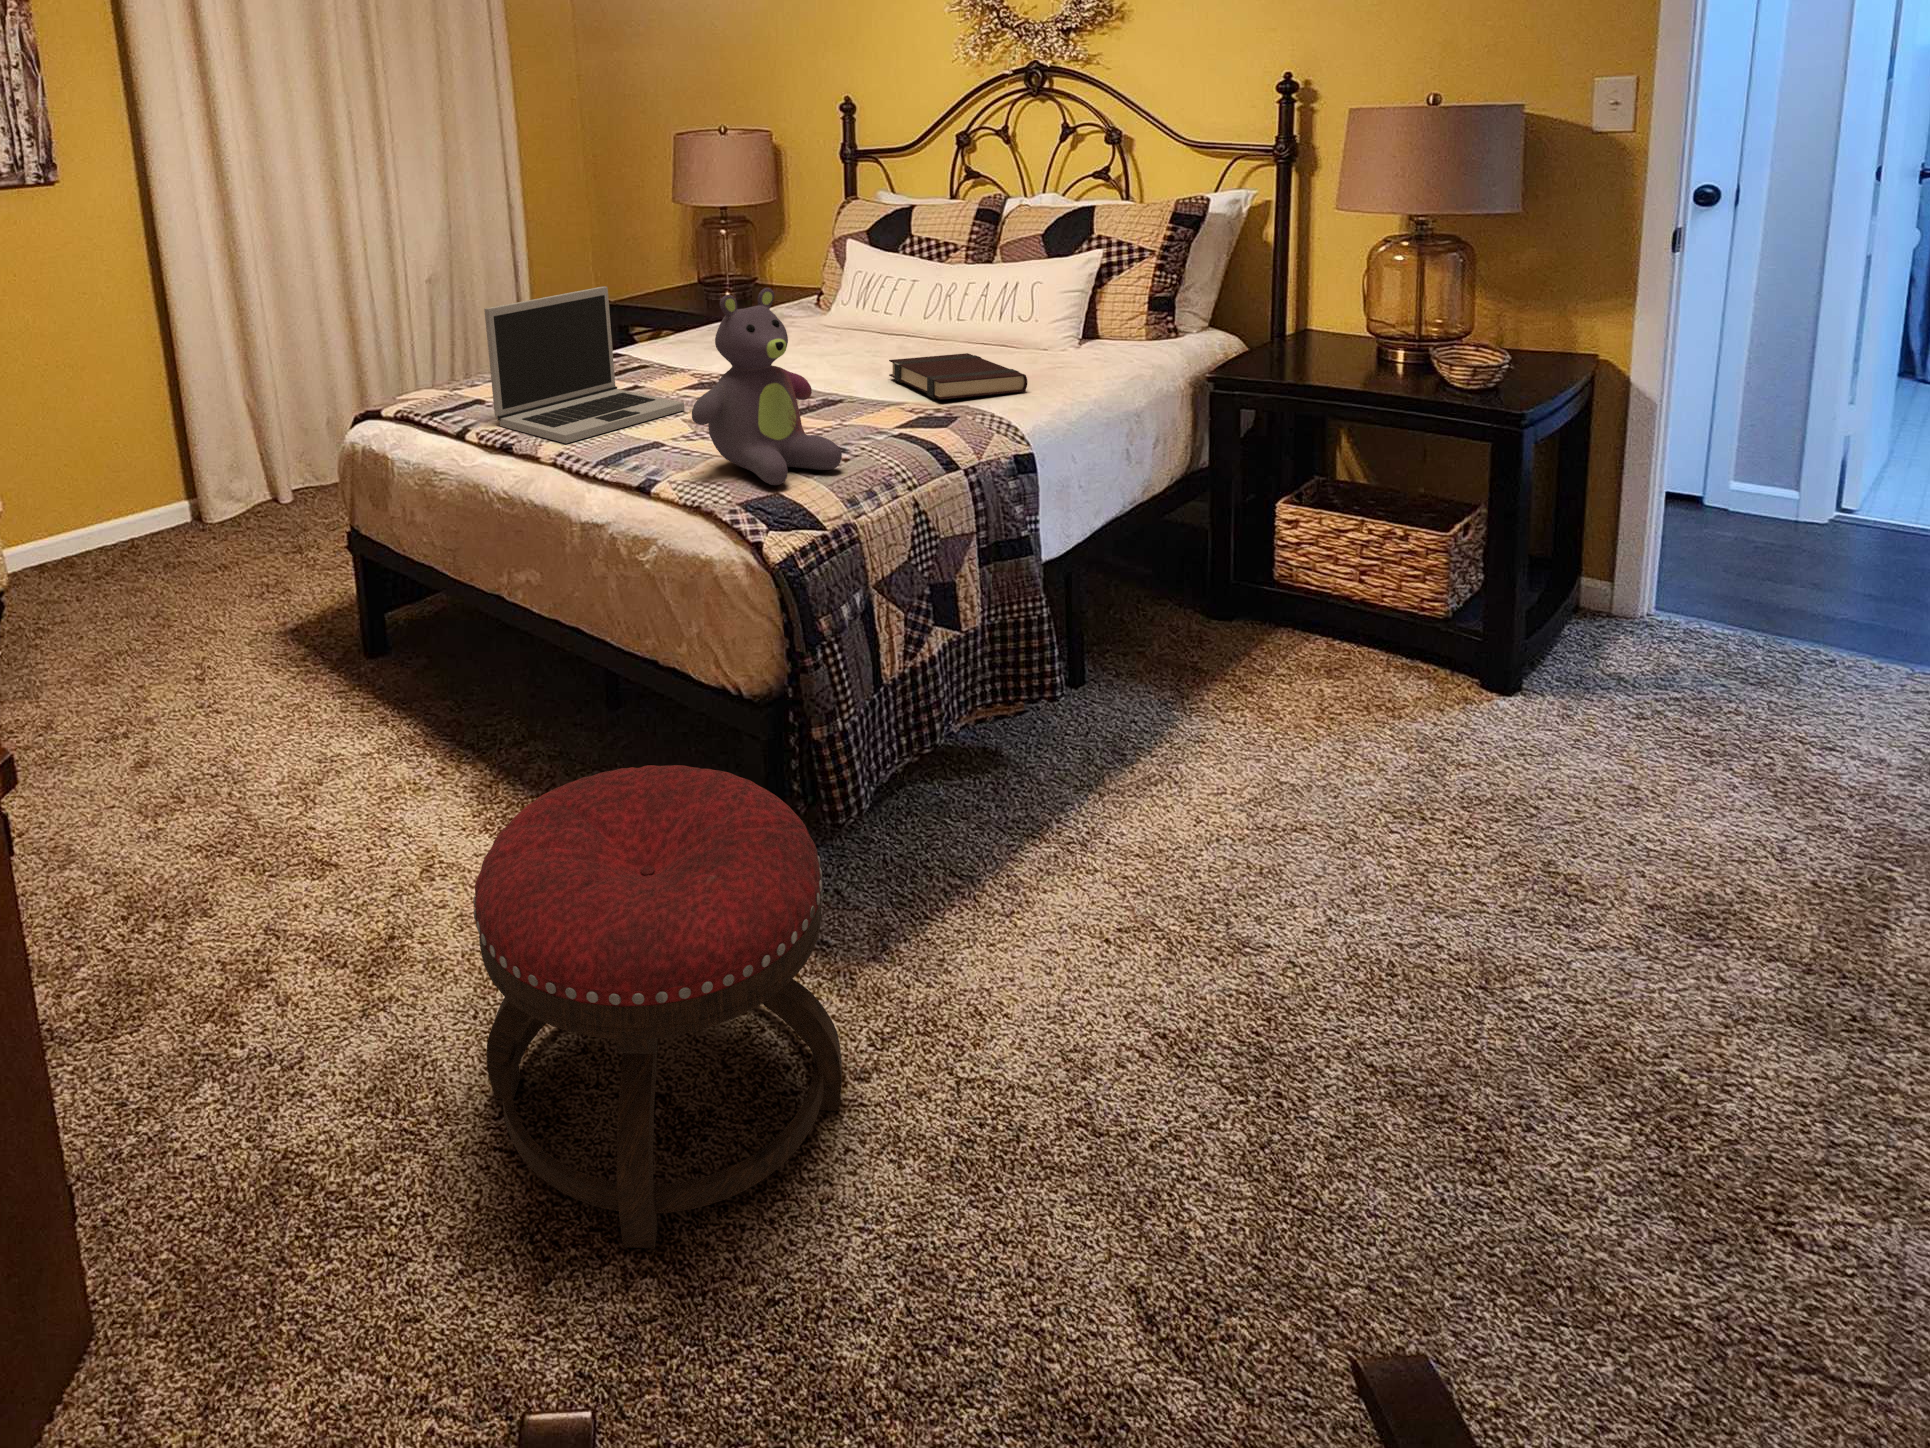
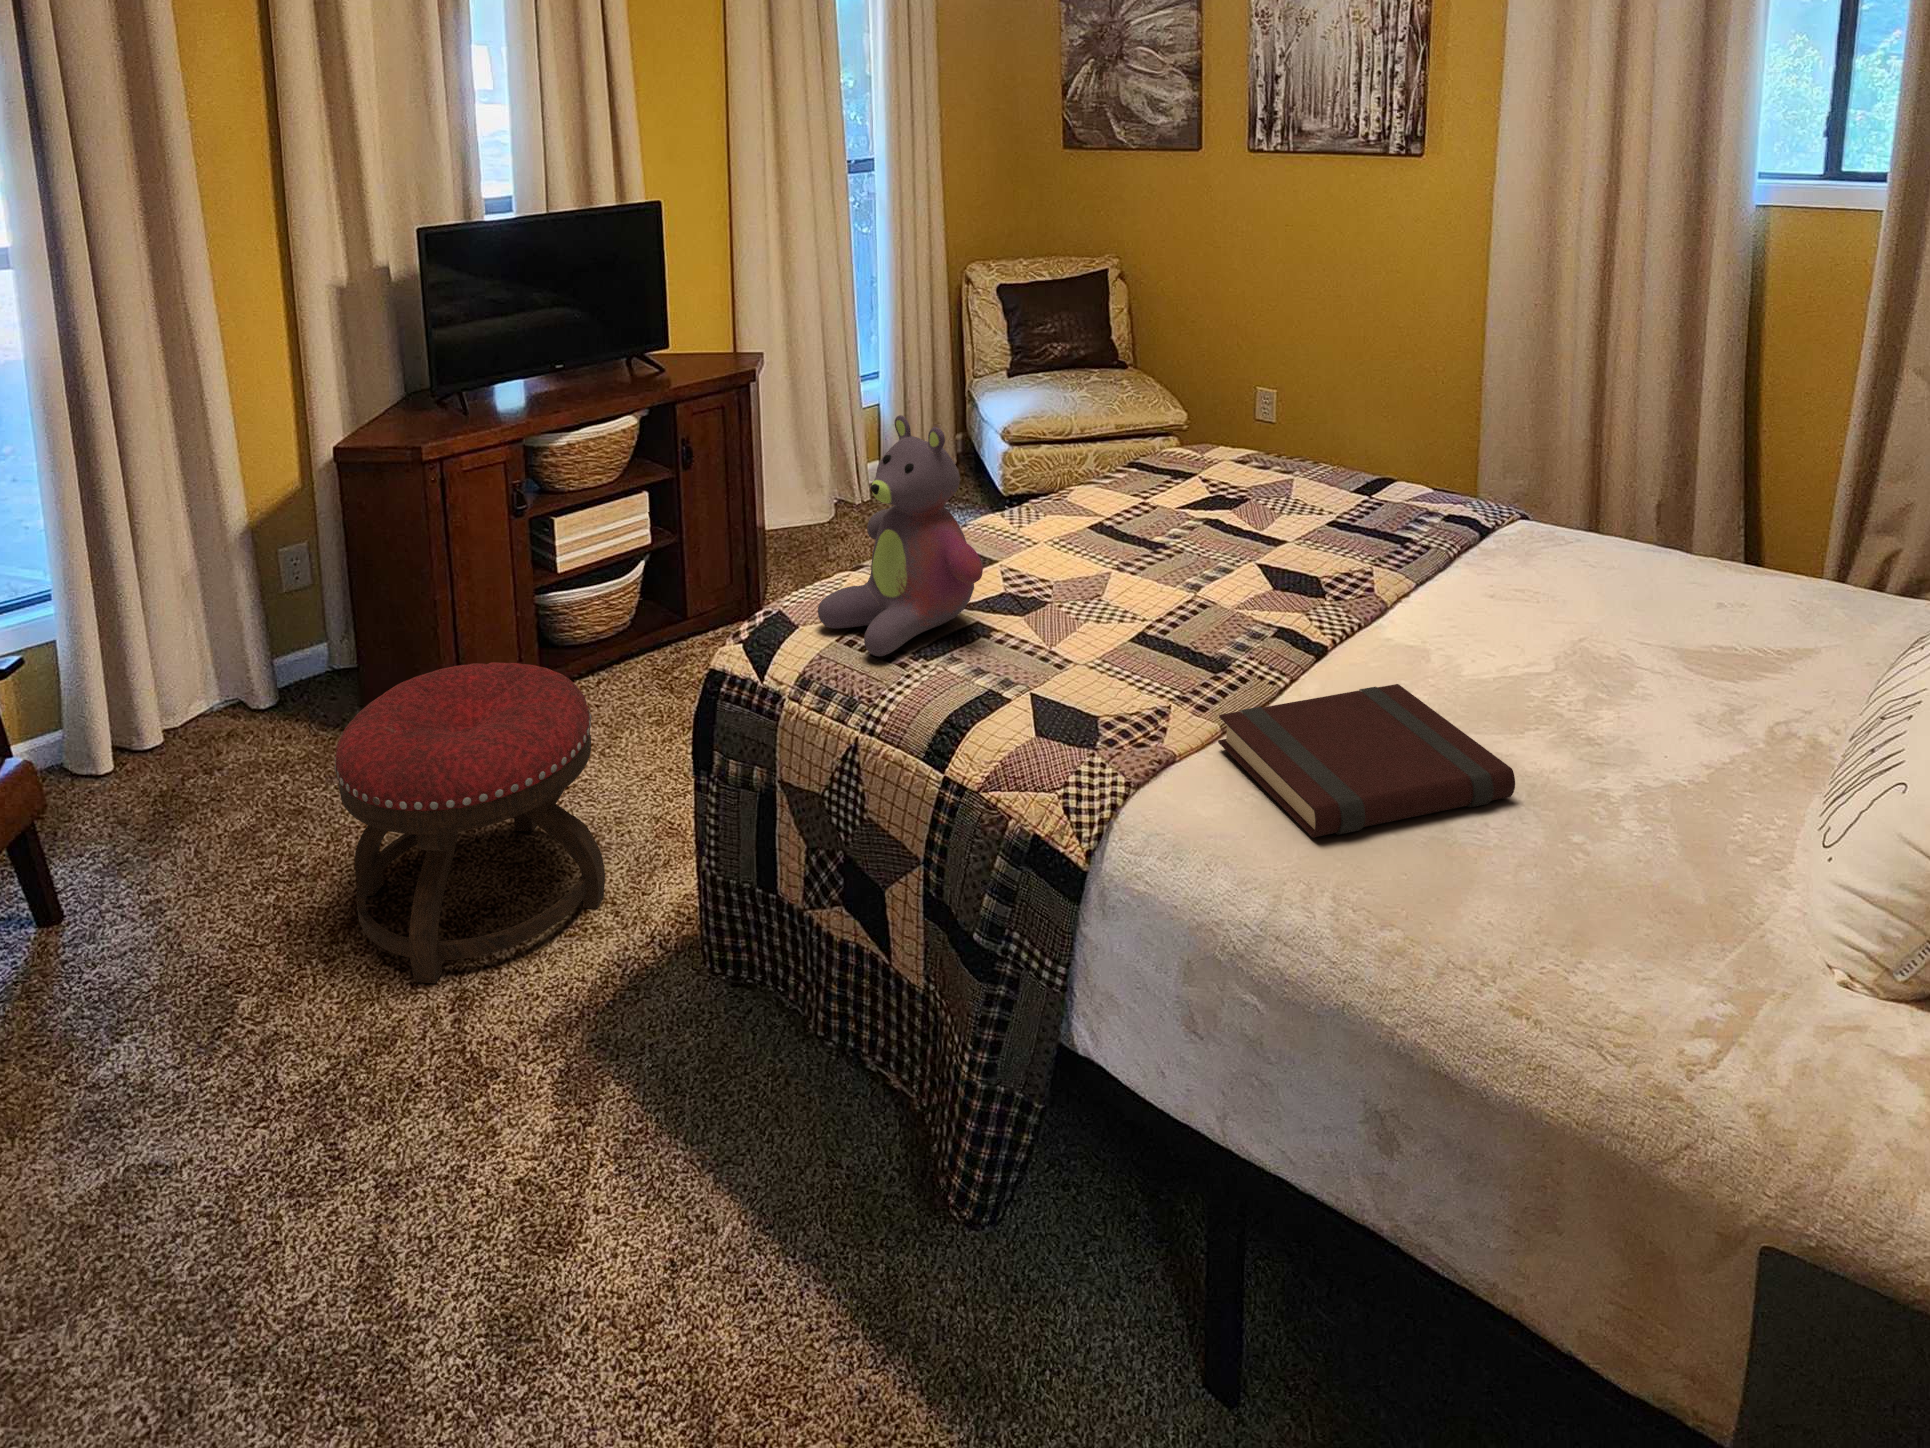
laptop: present [484,286,685,443] -> none [1031,371,1263,576]

